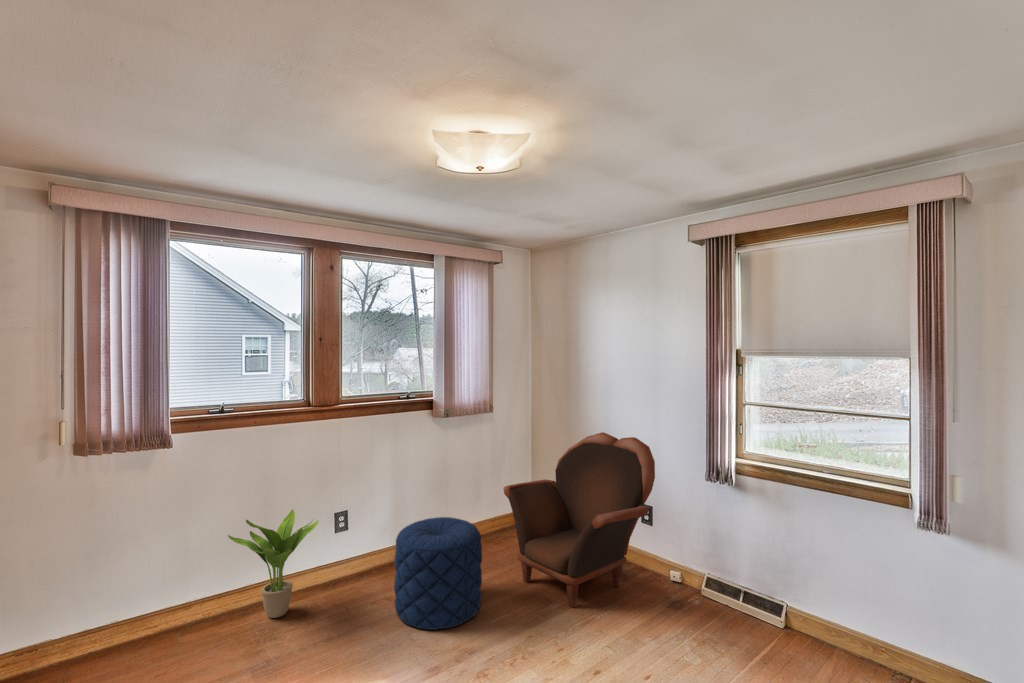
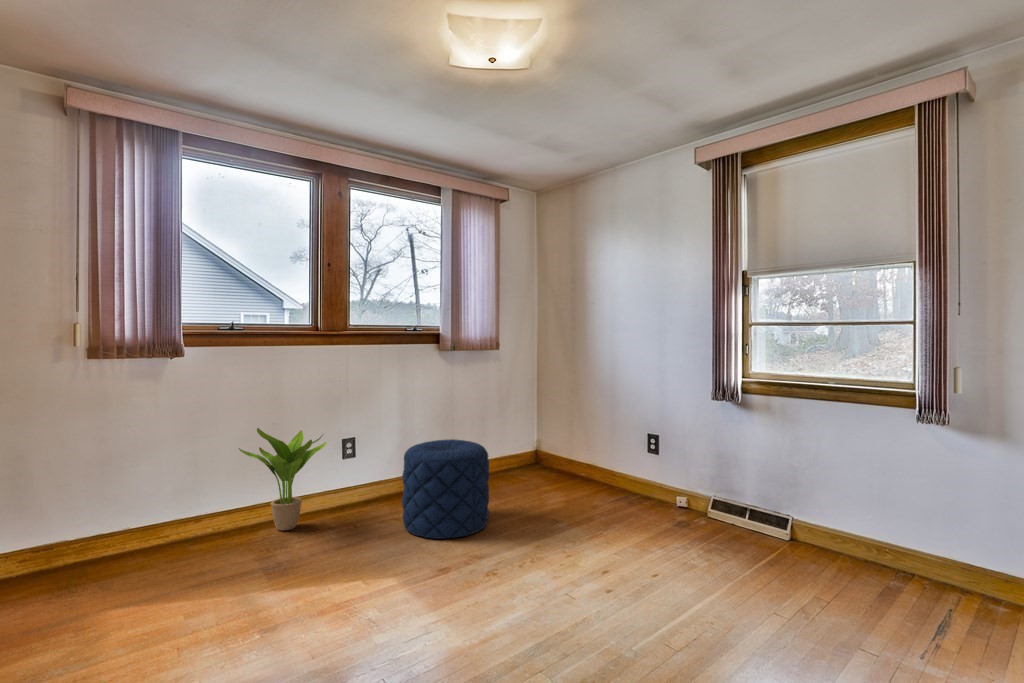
armchair: present [503,432,655,607] -> none [510,366,661,525]

